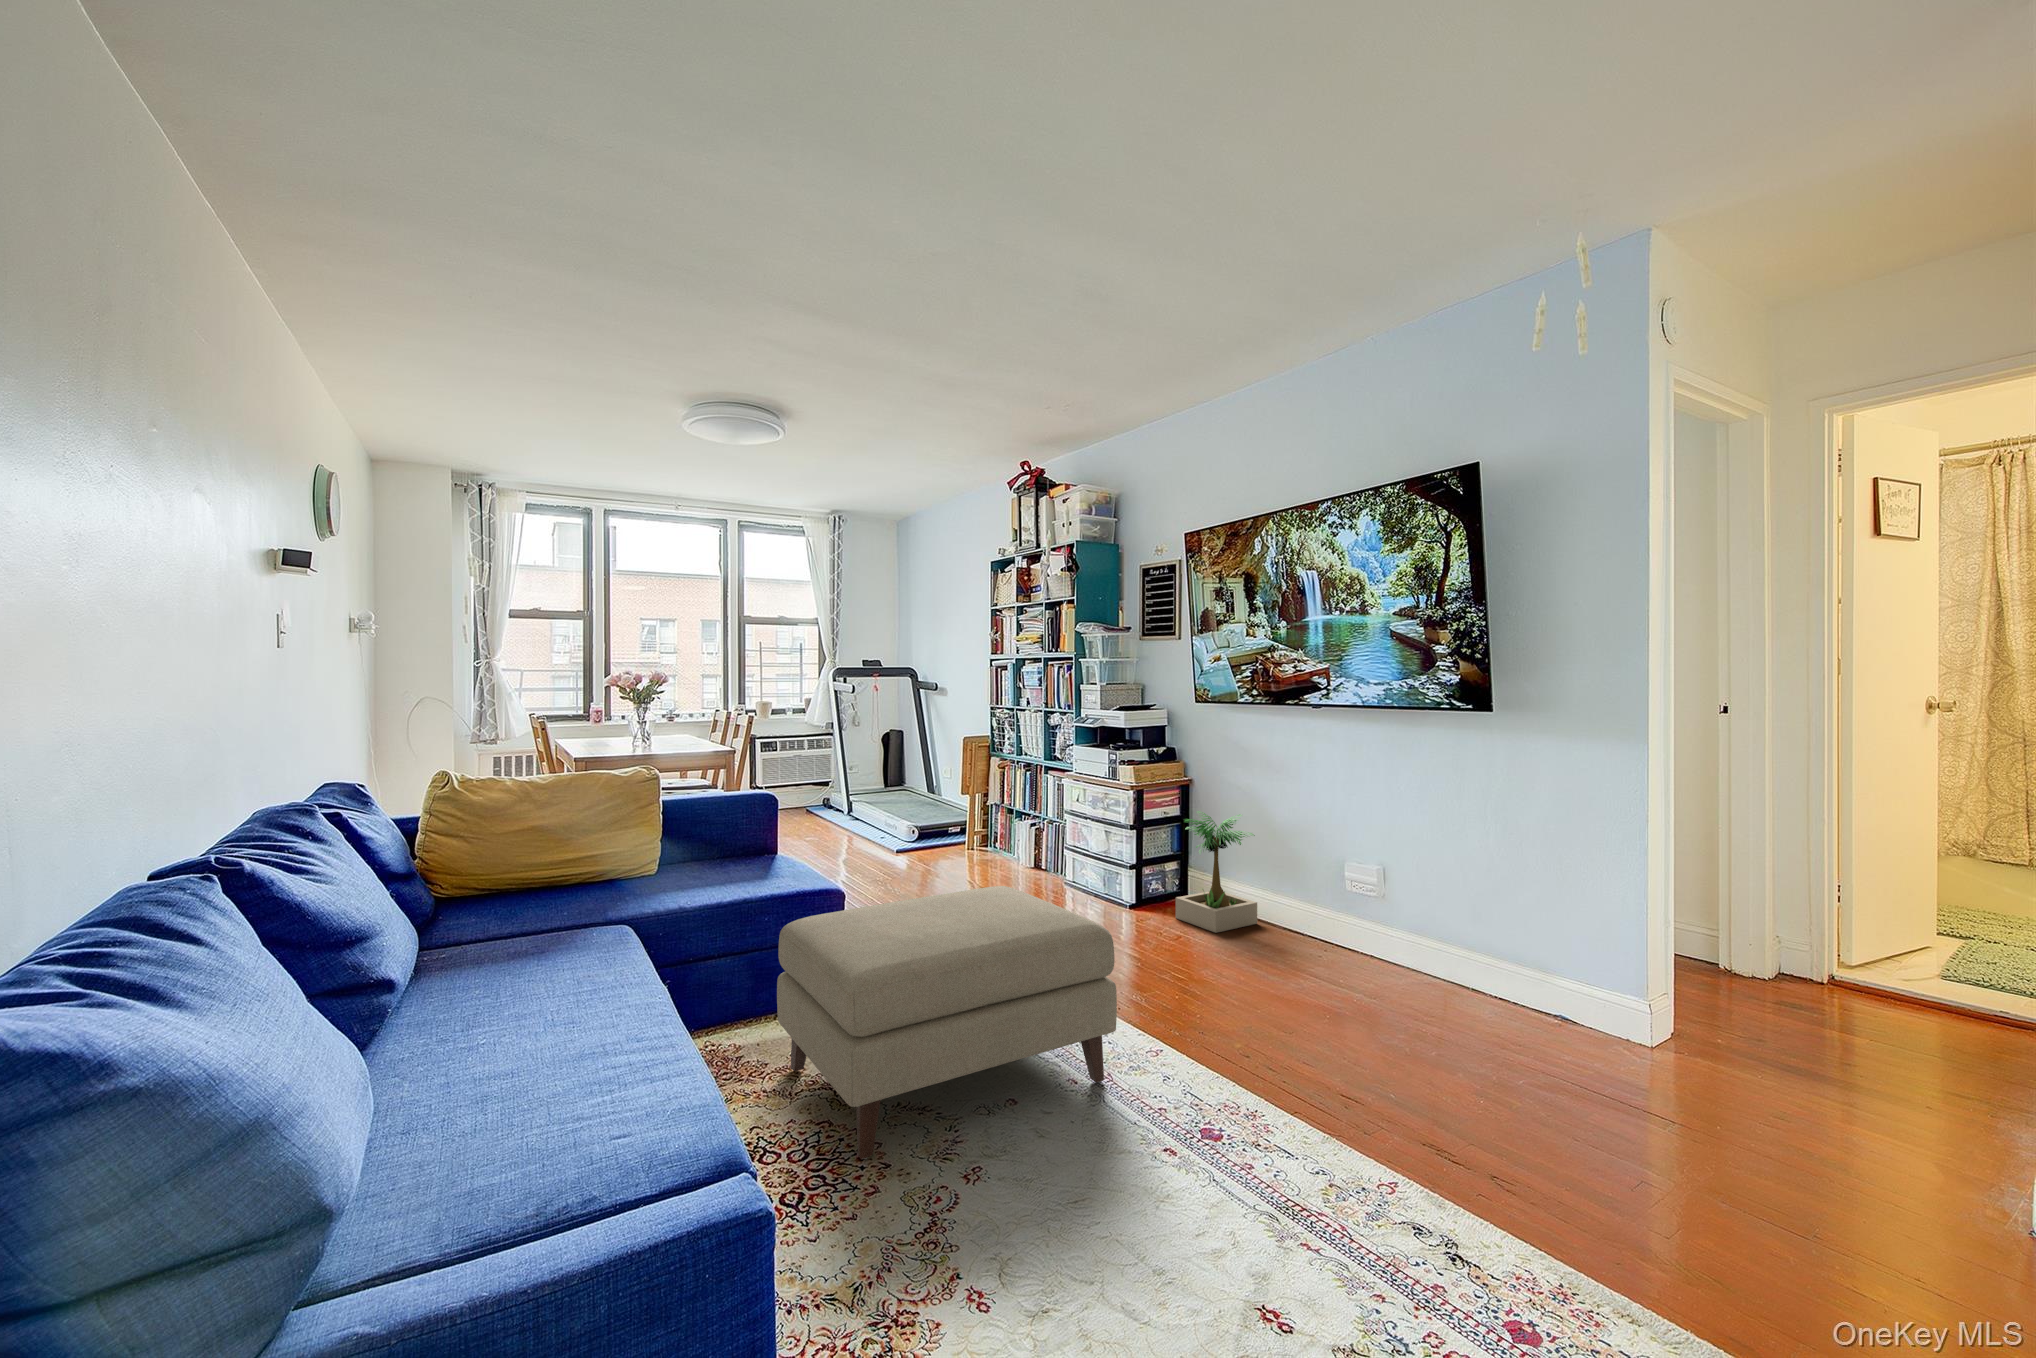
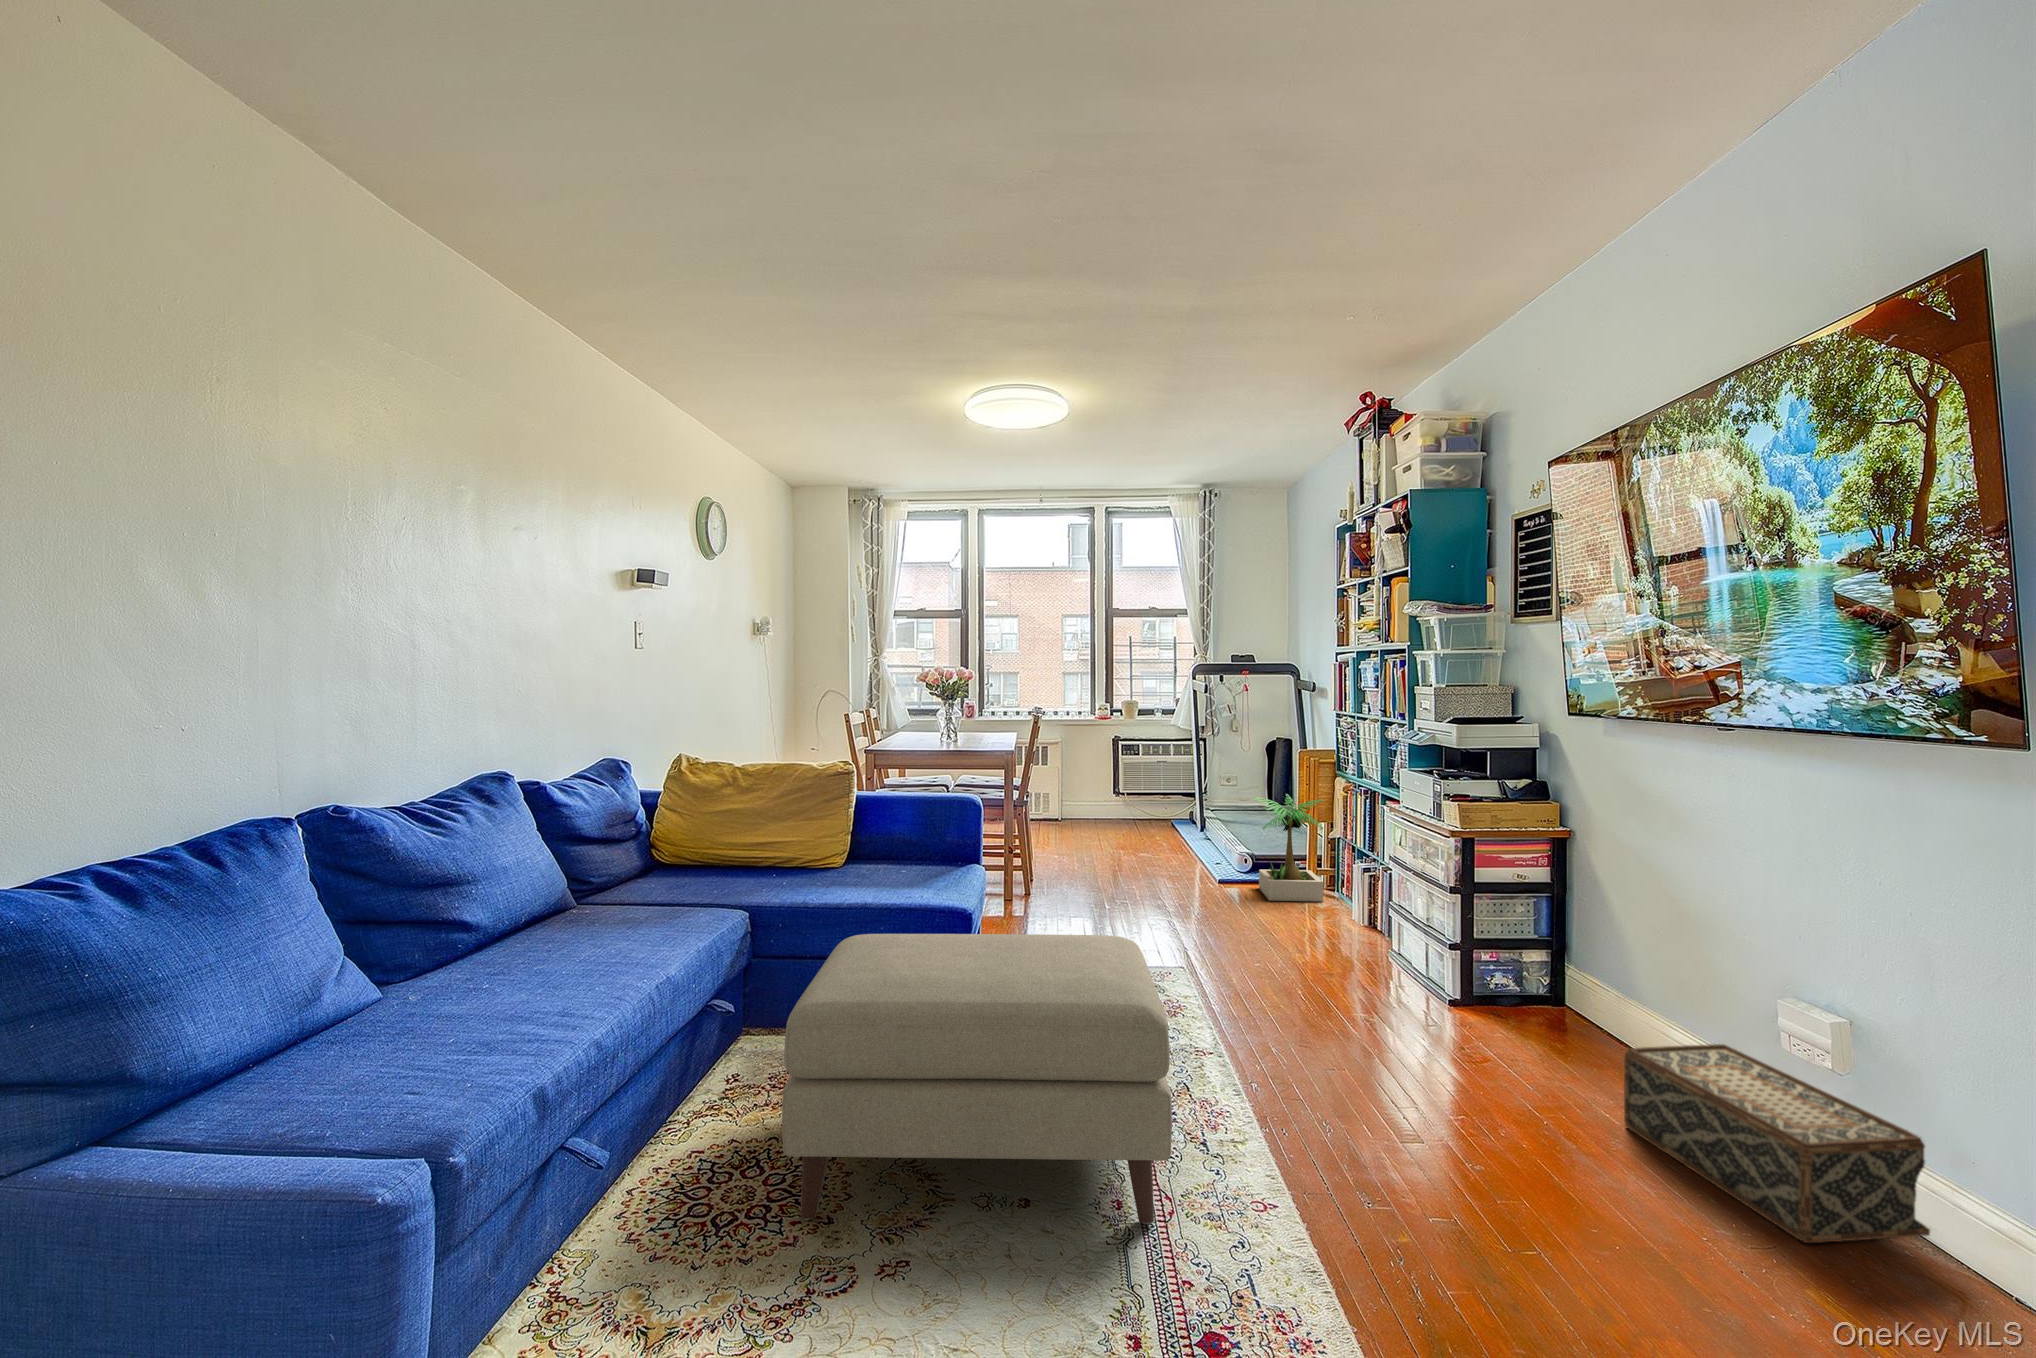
potted plant: present [1176,811,1257,933] -> present [1255,794,1323,901]
woven basket: none [1279,897,1434,992] -> present [1624,1044,1930,1243]

